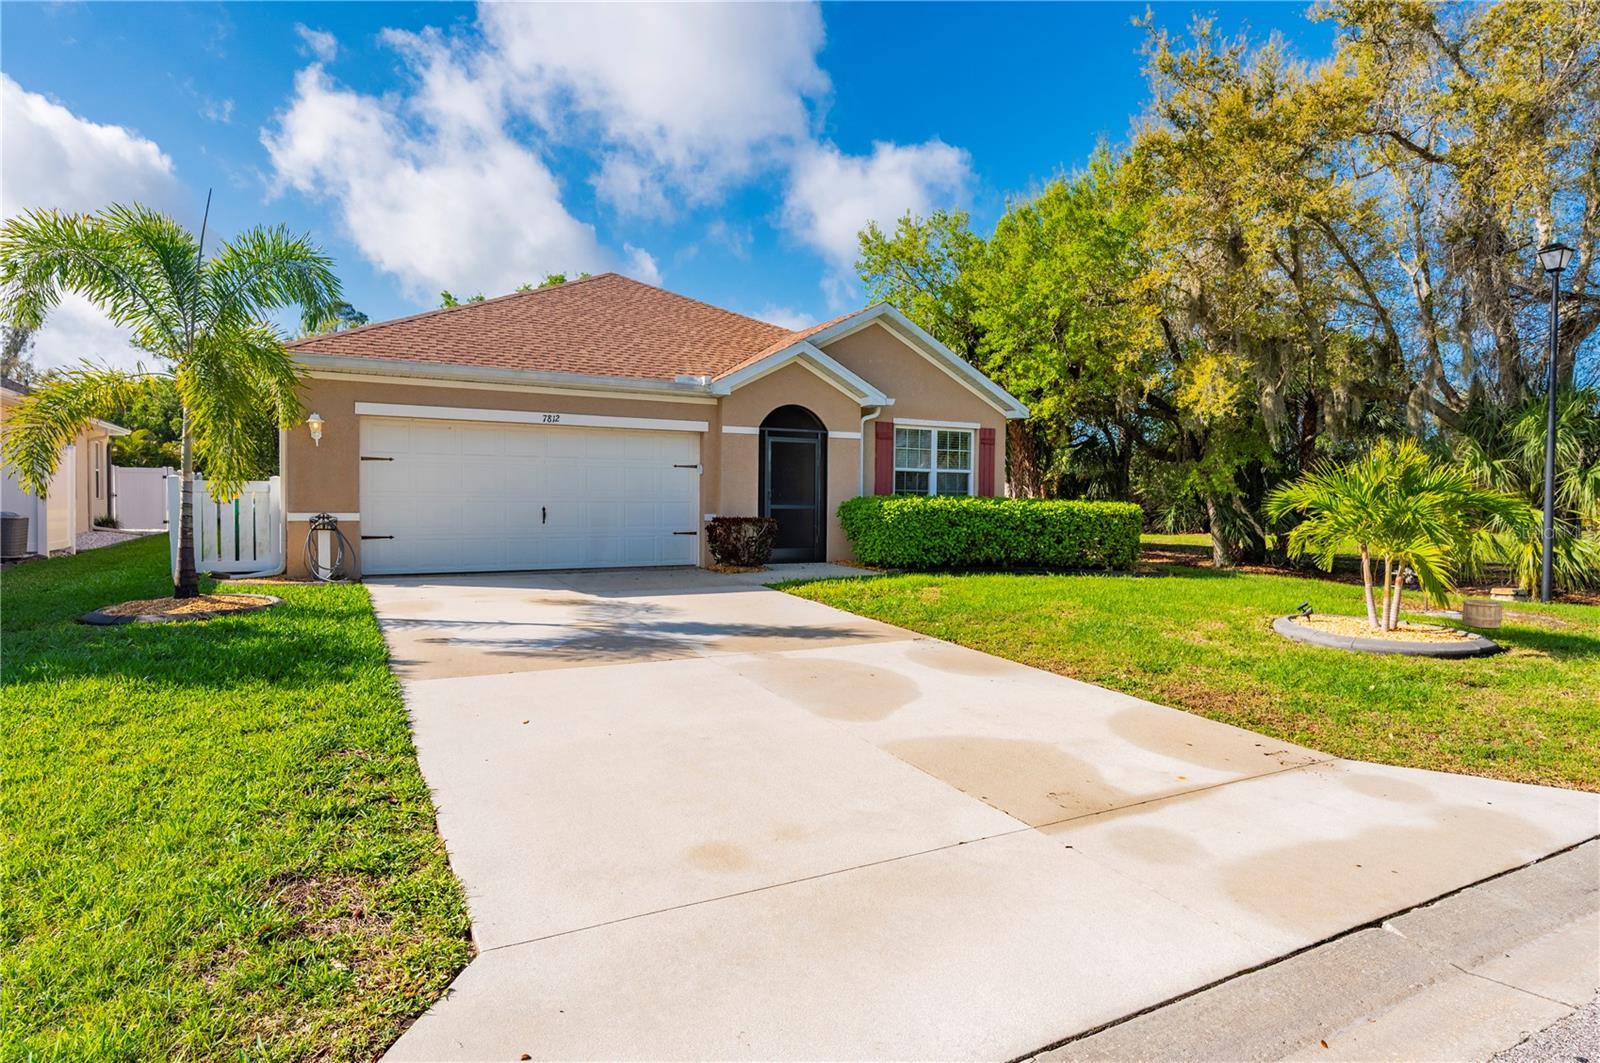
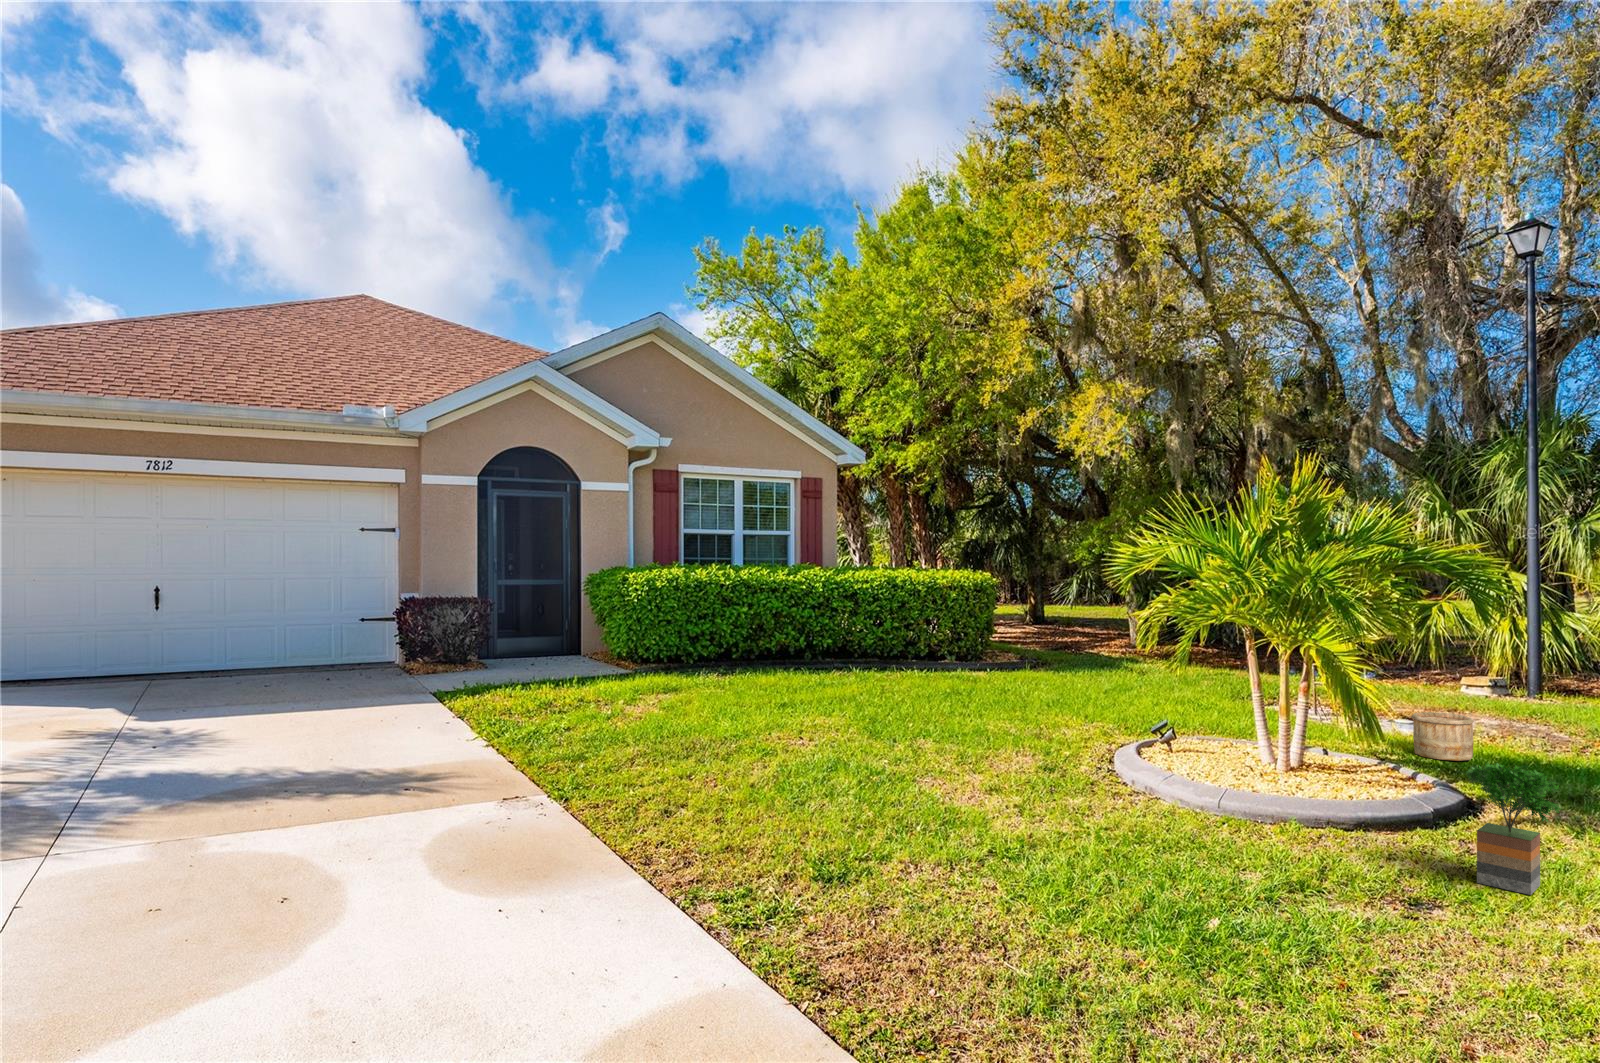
potted tree: none [1504,618,1558,683] -> present [1467,763,1560,895]

